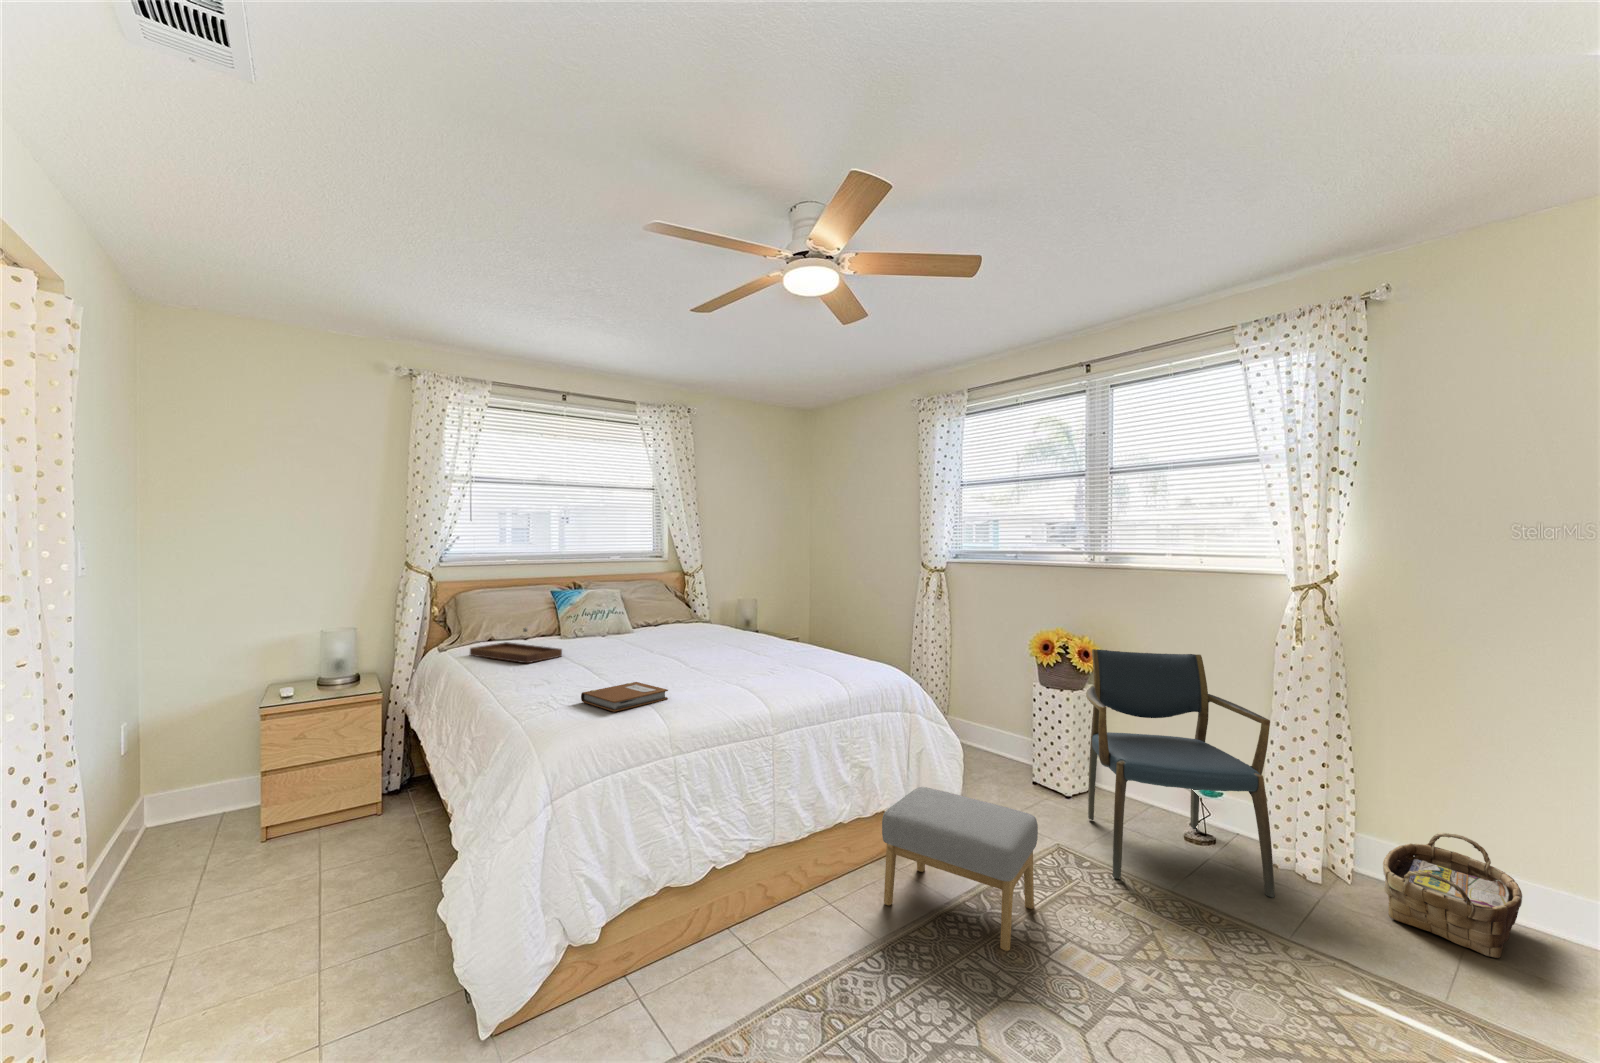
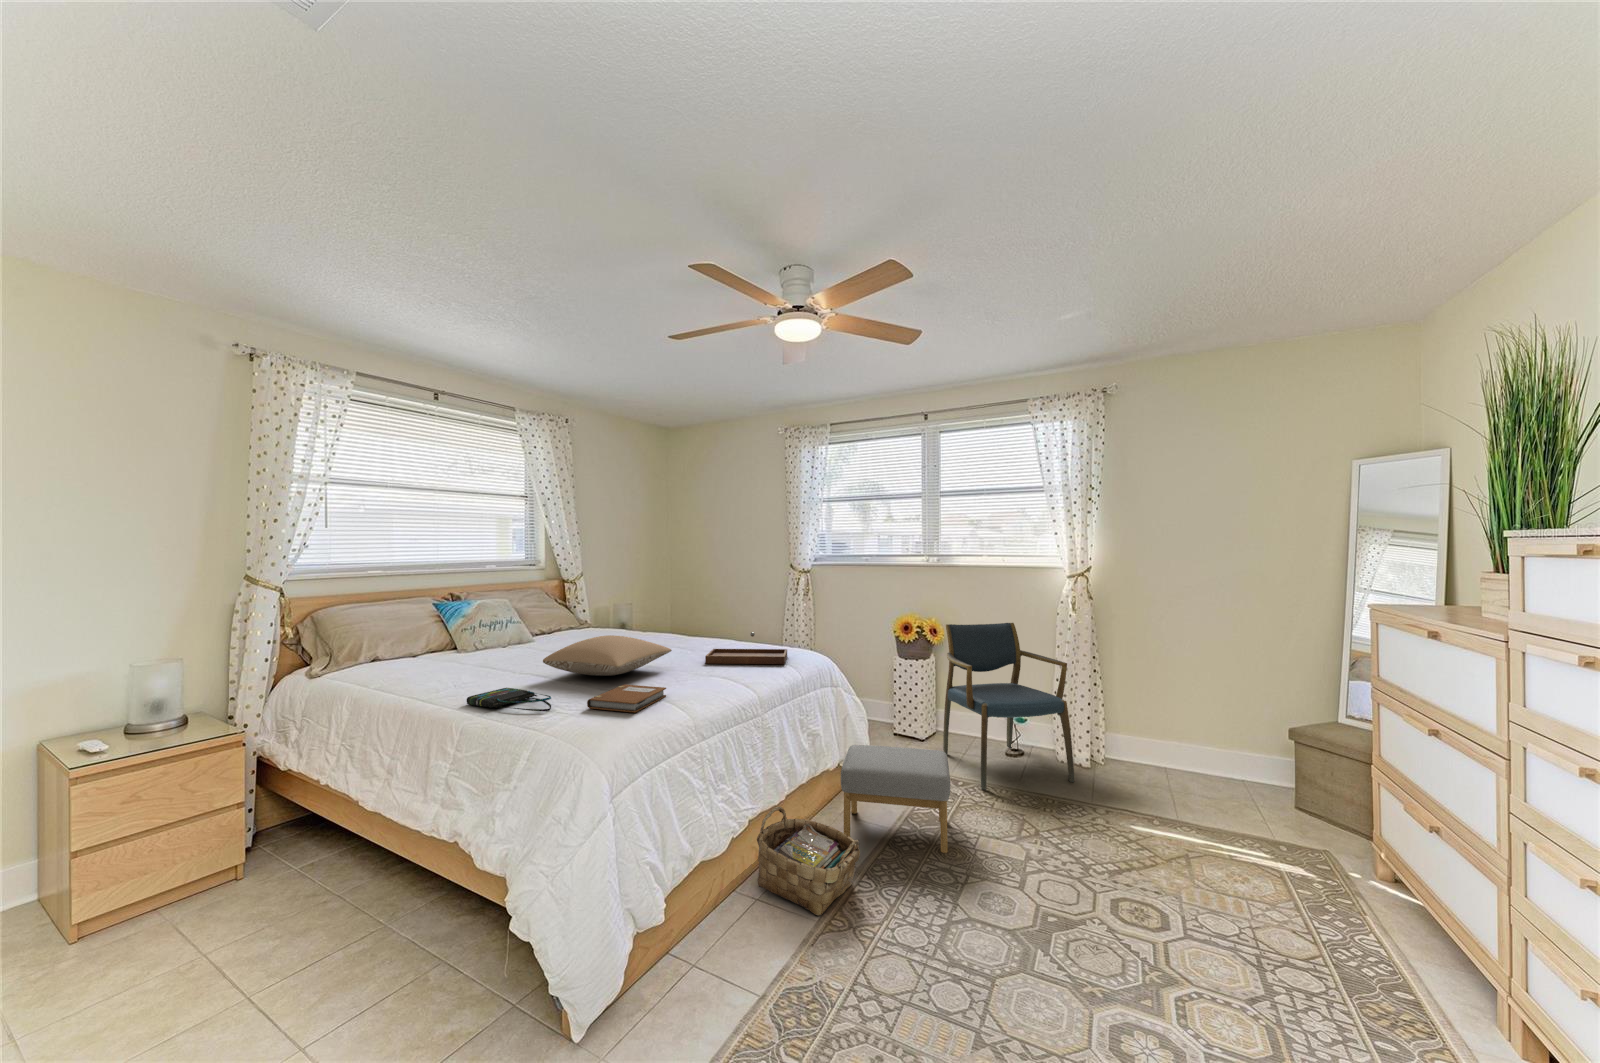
tray: present [470,628,562,663] -> present [705,632,787,664]
pillow: none [587,630,716,672] -> present [543,635,672,676]
tote bag: none [496,673,558,700] -> present [467,688,551,711]
woven basket: present [1383,833,1522,958] -> present [757,807,860,915]

